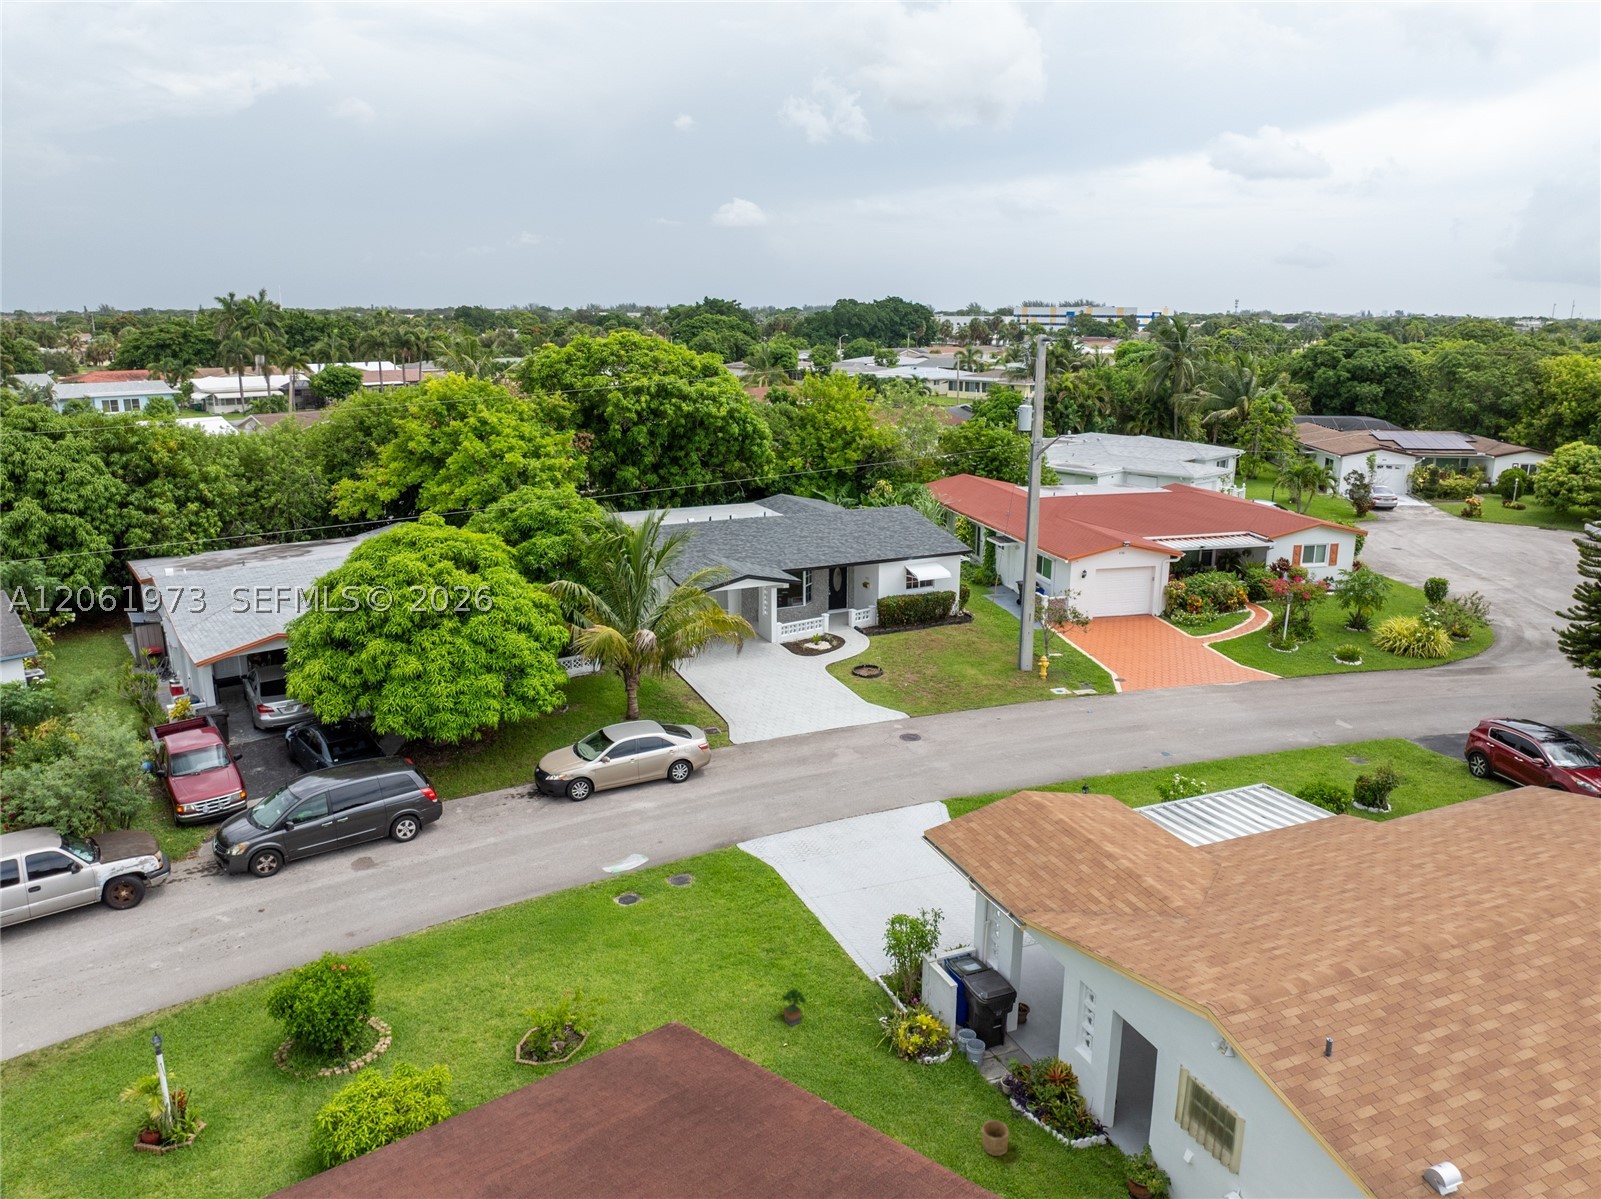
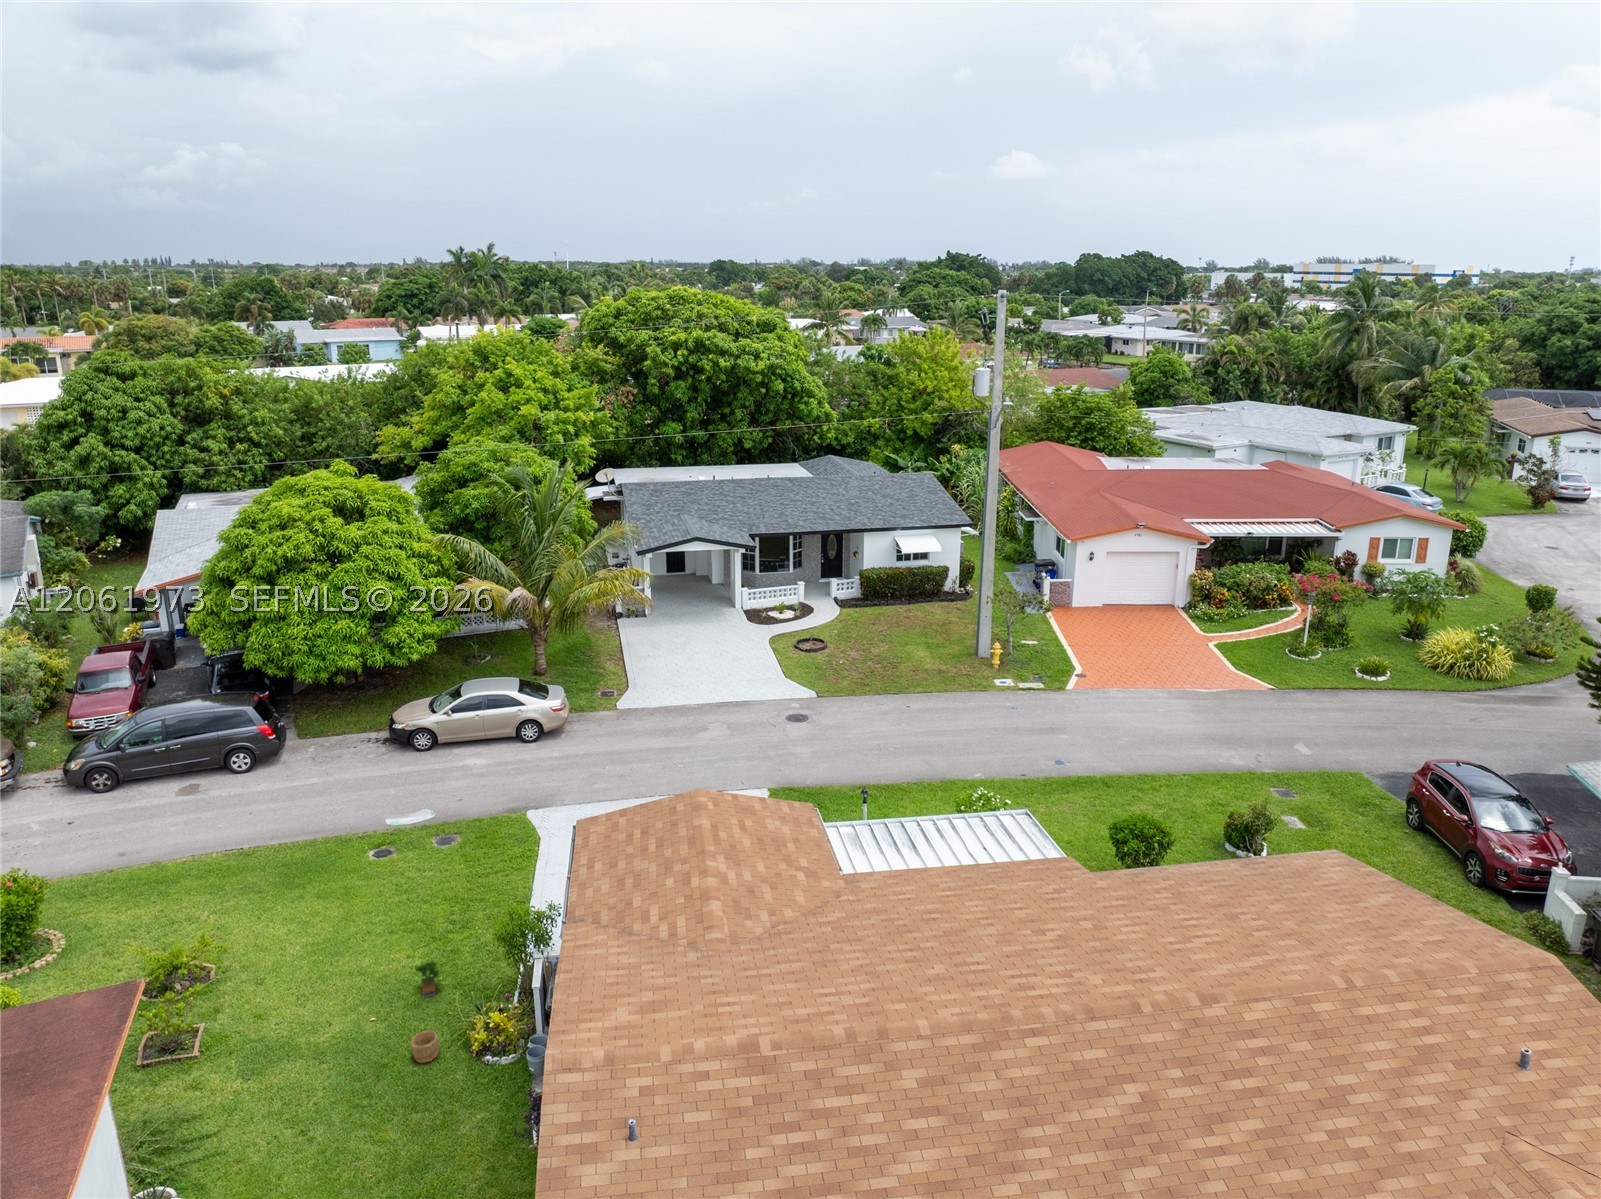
wooden bucket: present [981,1120,1009,1156] -> present [411,1030,439,1063]

